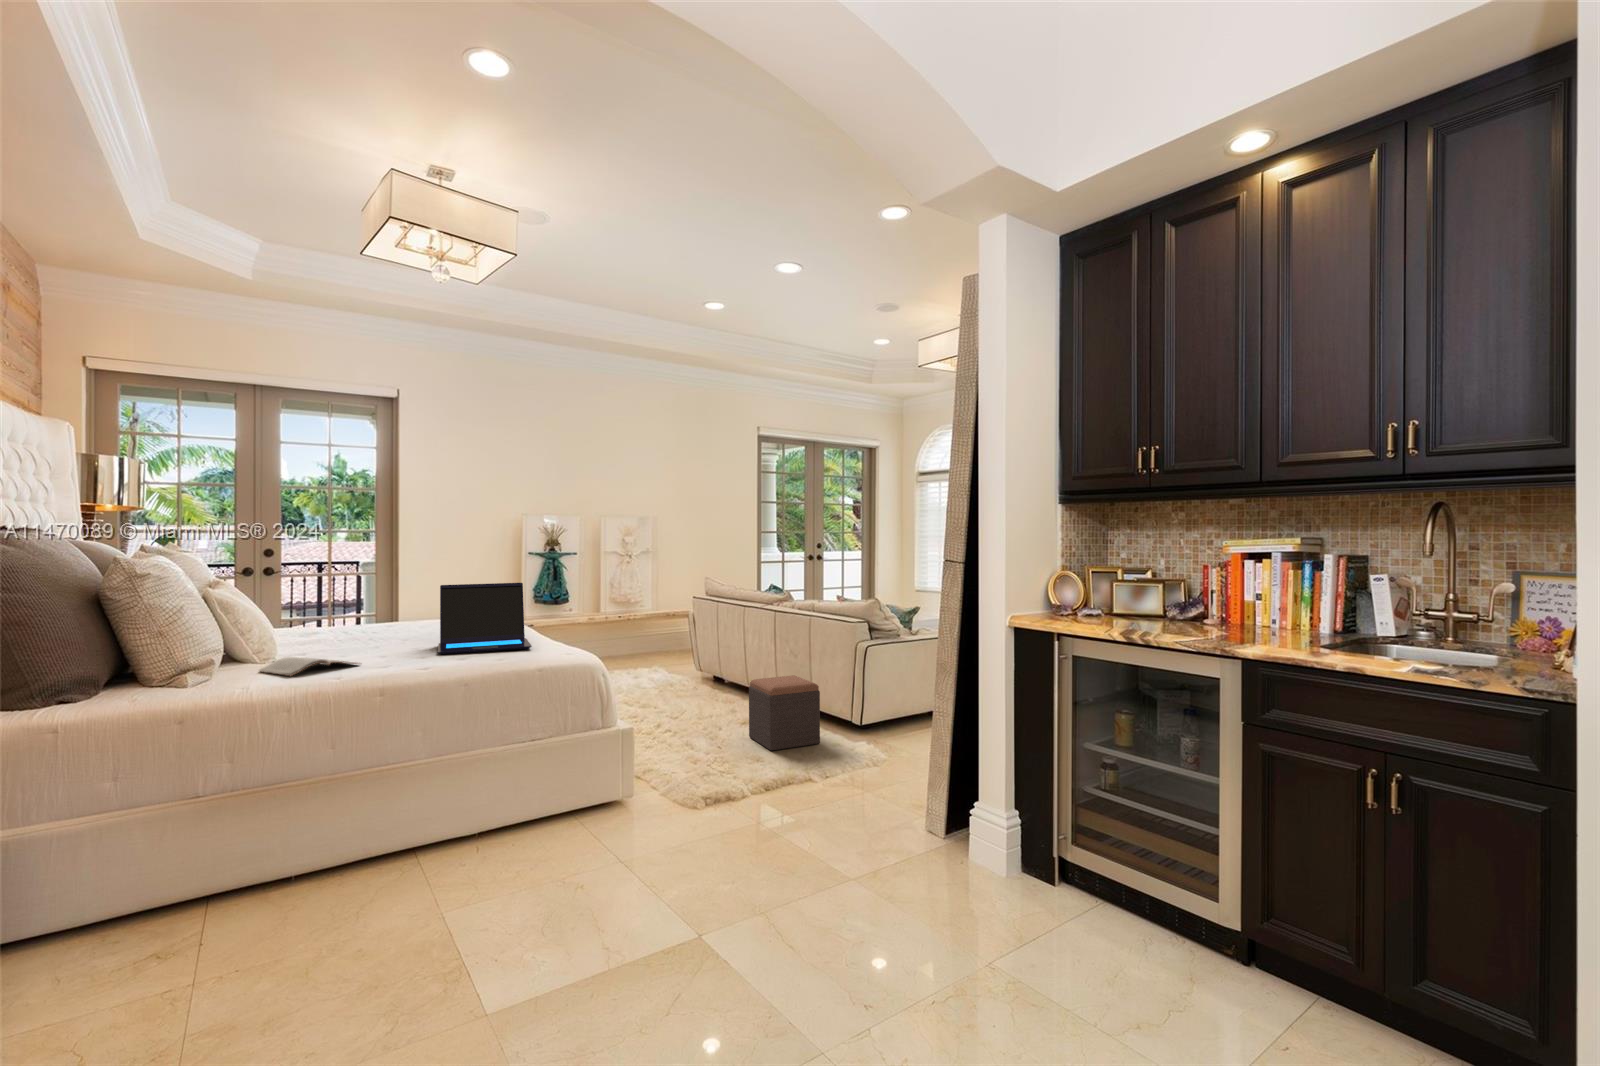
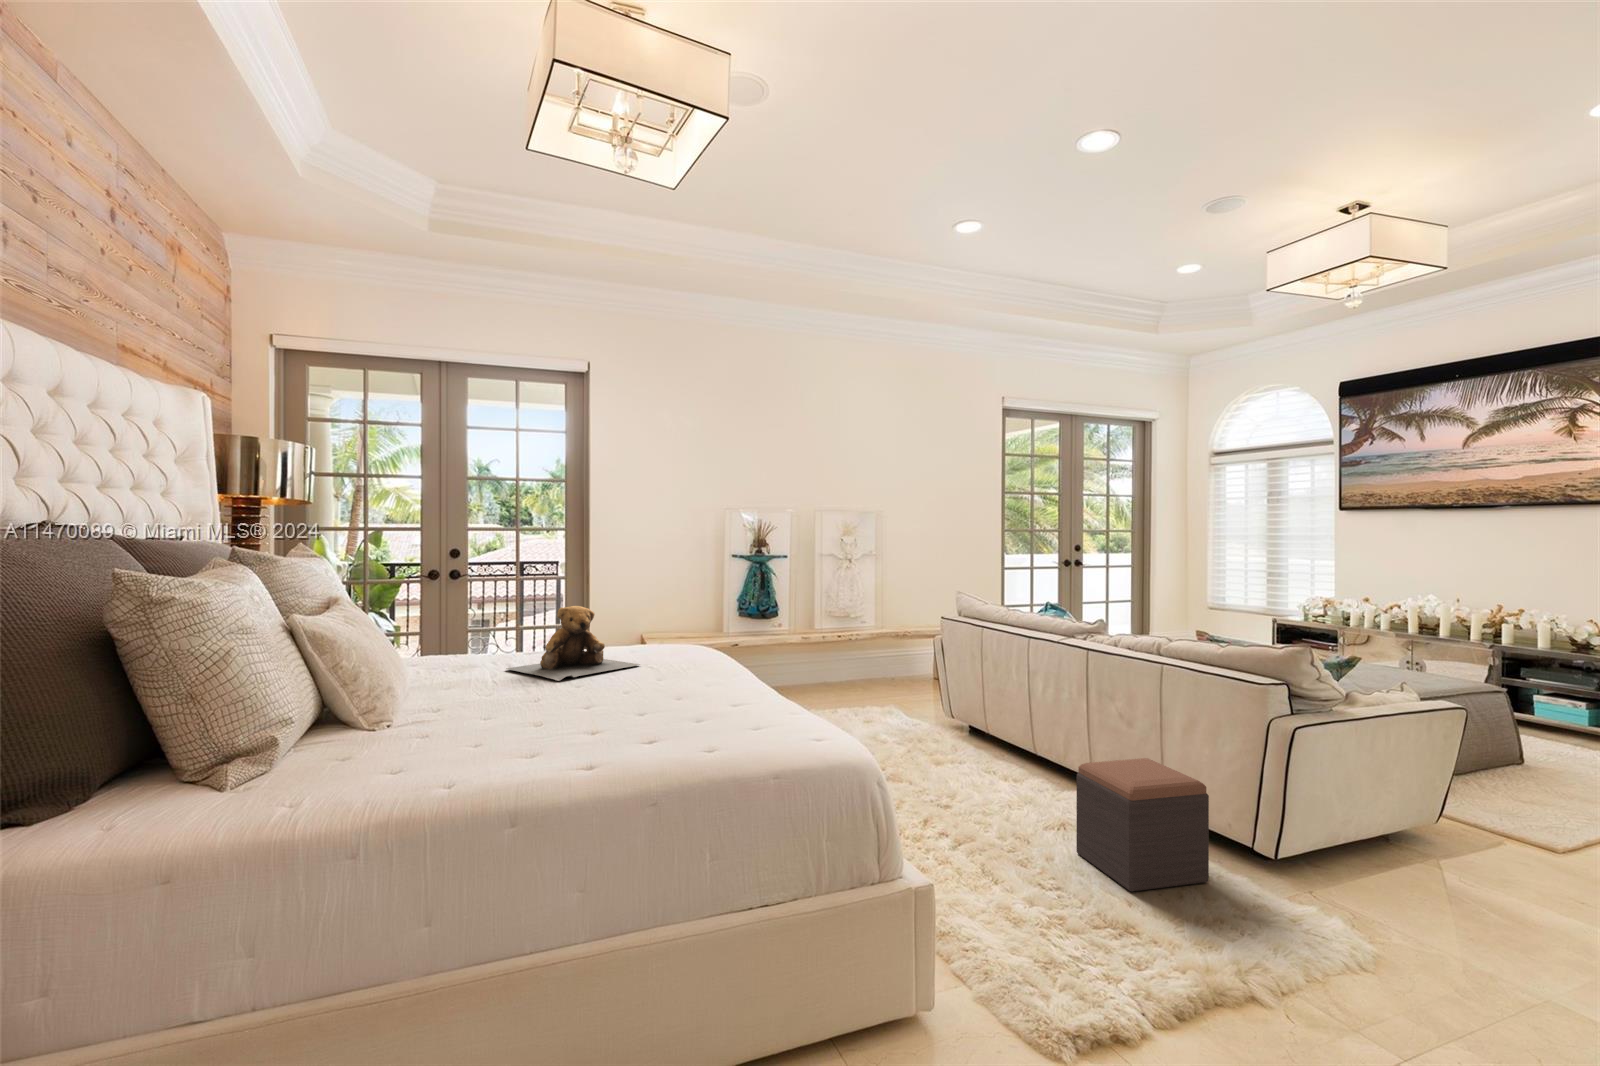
laptop: present [438,583,531,654] -> none [622,606,762,724]
teddy bear: none [343,587,449,638] -> present [506,606,640,681]
magazine: present [259,657,358,676] -> none [351,728,506,773]

